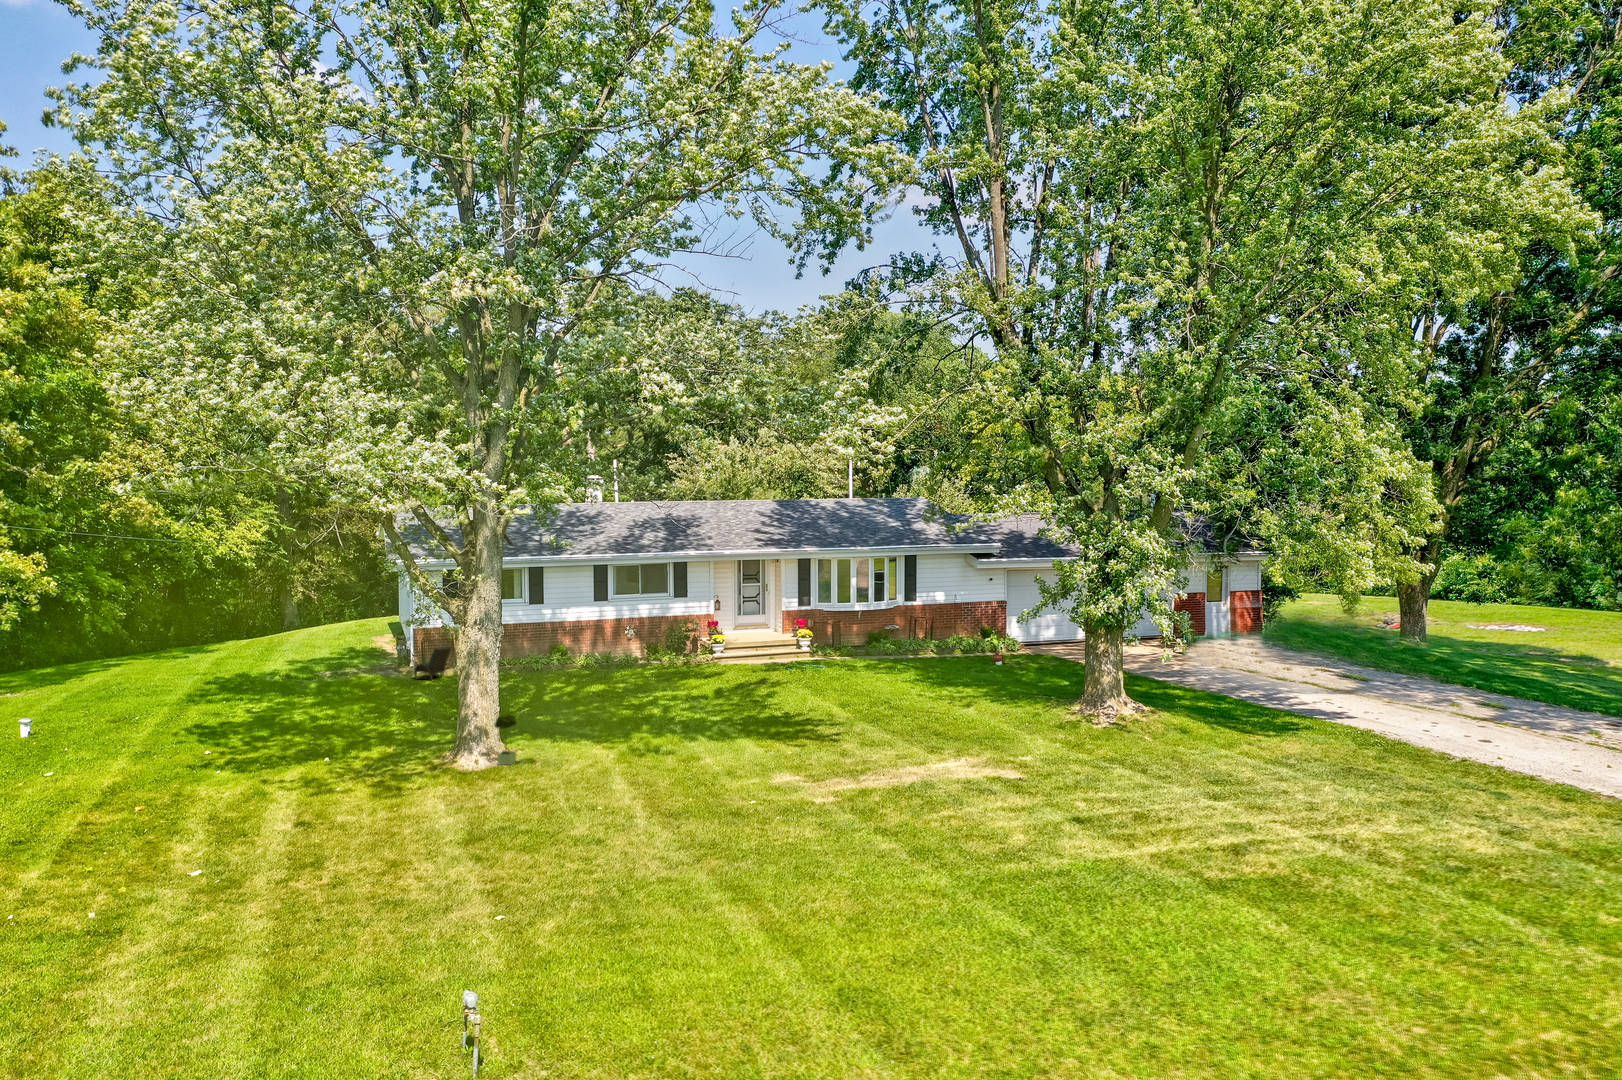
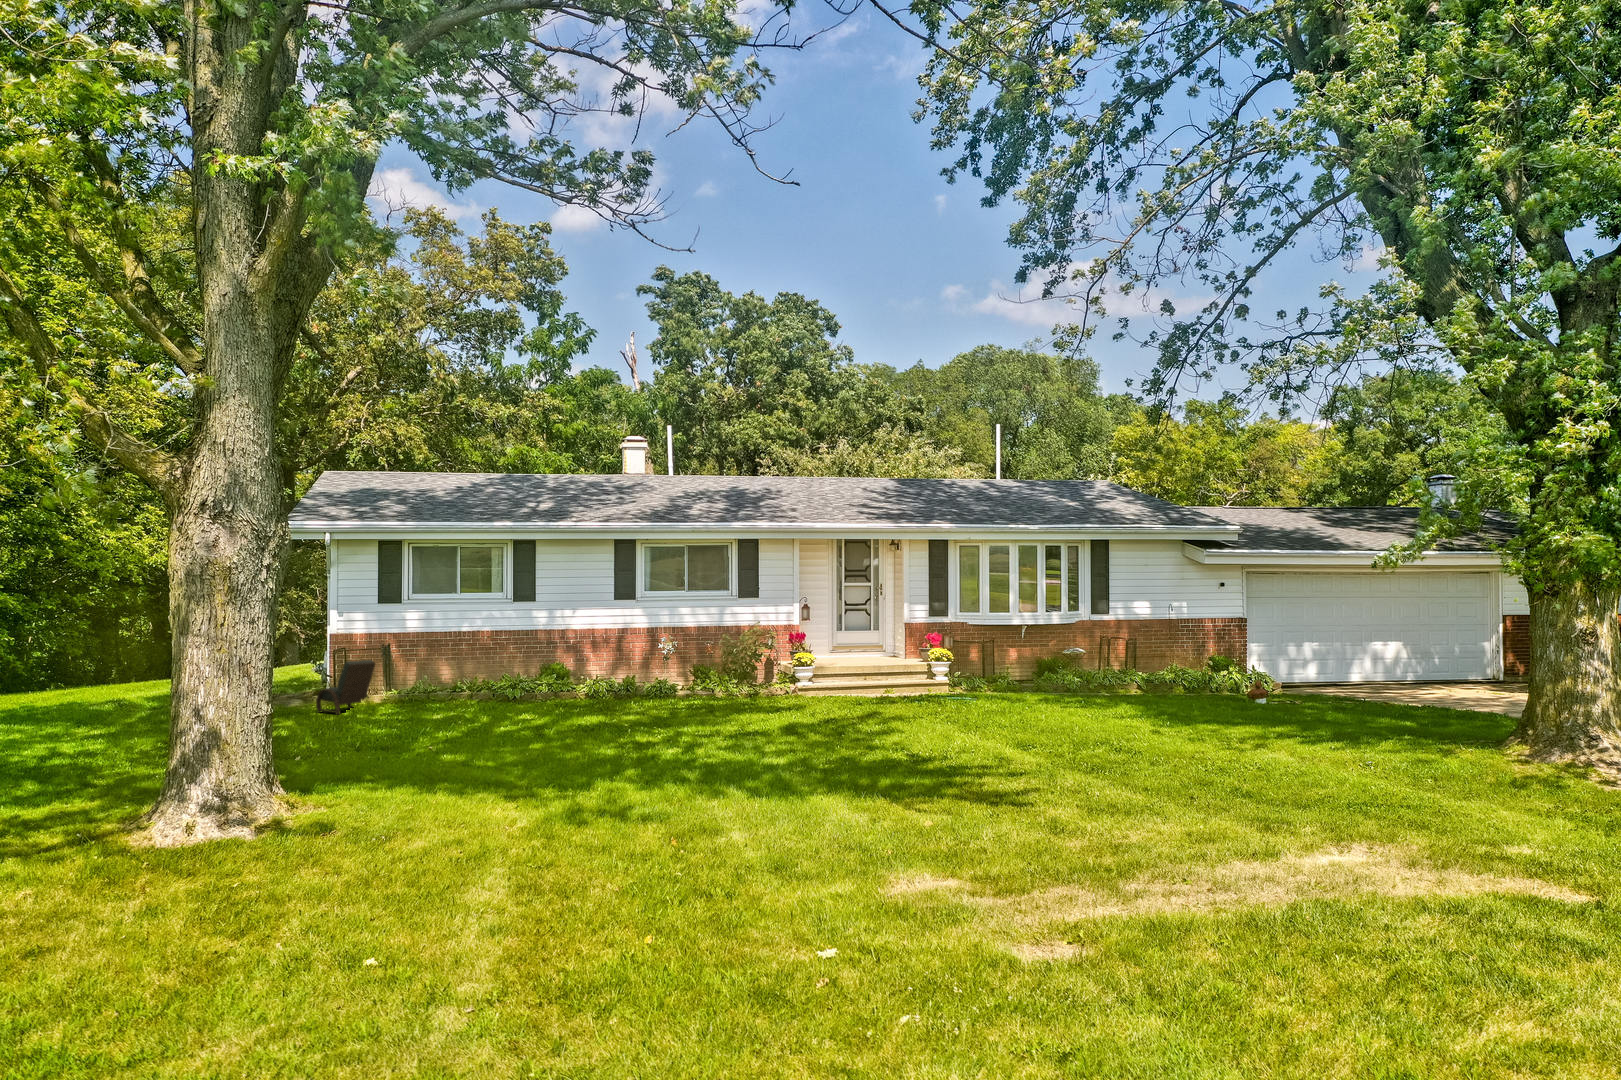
potted tree: present [494,715,516,765] -> none [39,792,130,954]

